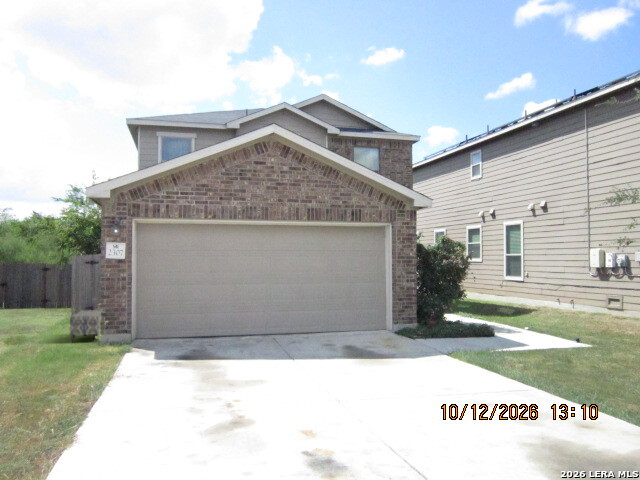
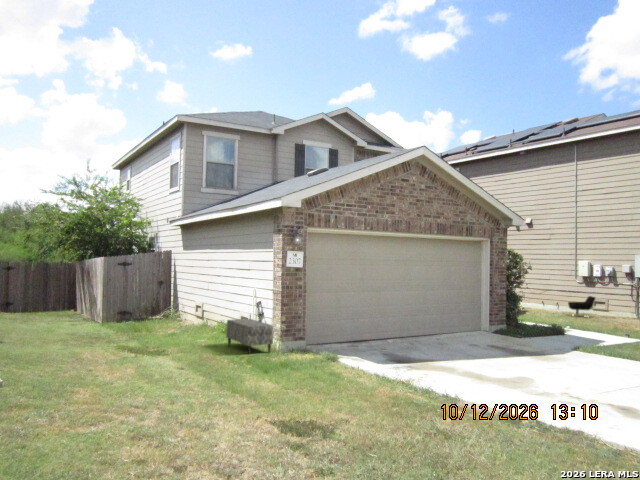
lounge chair: none [569,292,604,318] -> present [568,296,595,316]

